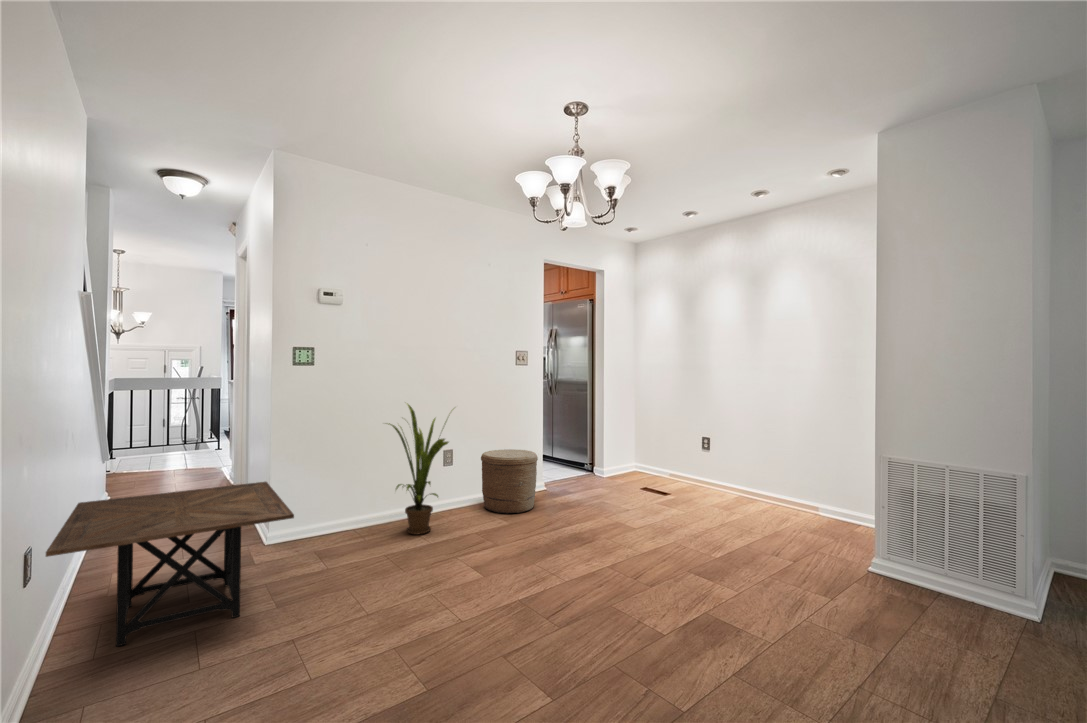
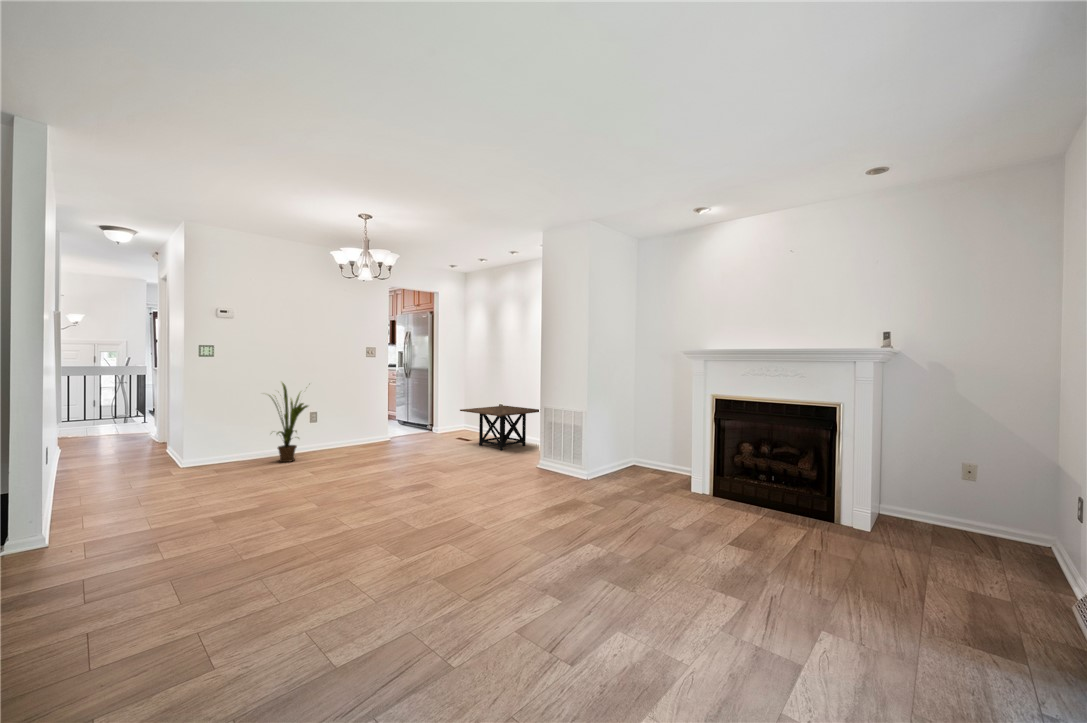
woven basket: present [481,449,538,514] -> none [337,413,376,452]
side table: present [46,482,294,646] -> present [460,406,539,450]

